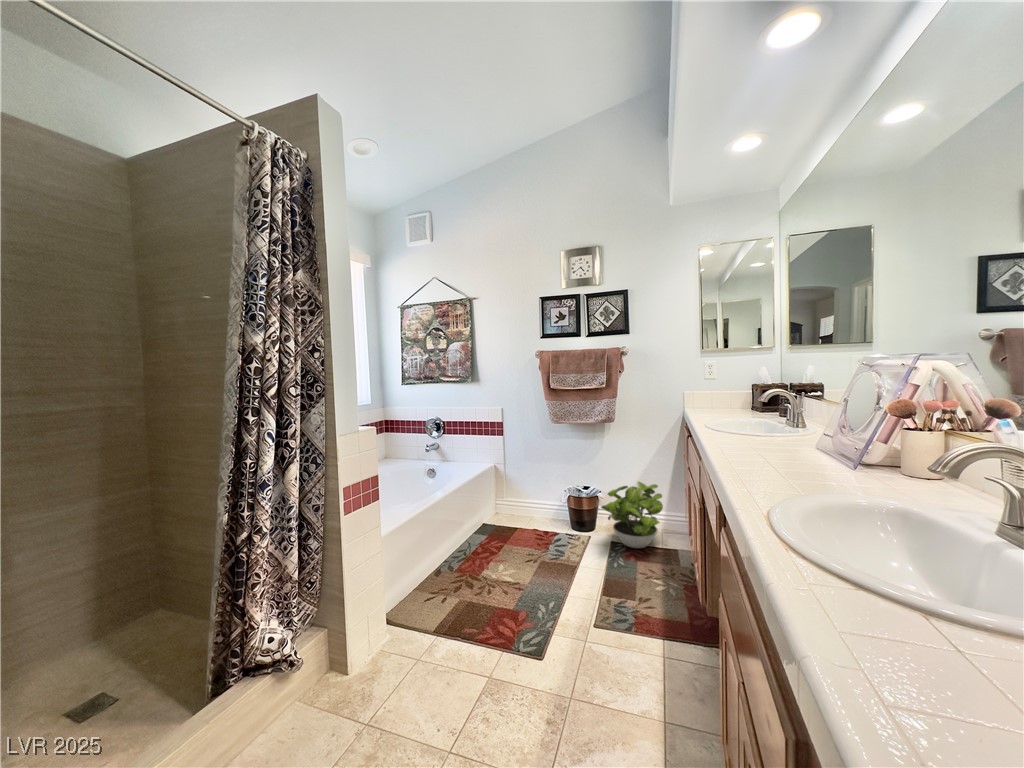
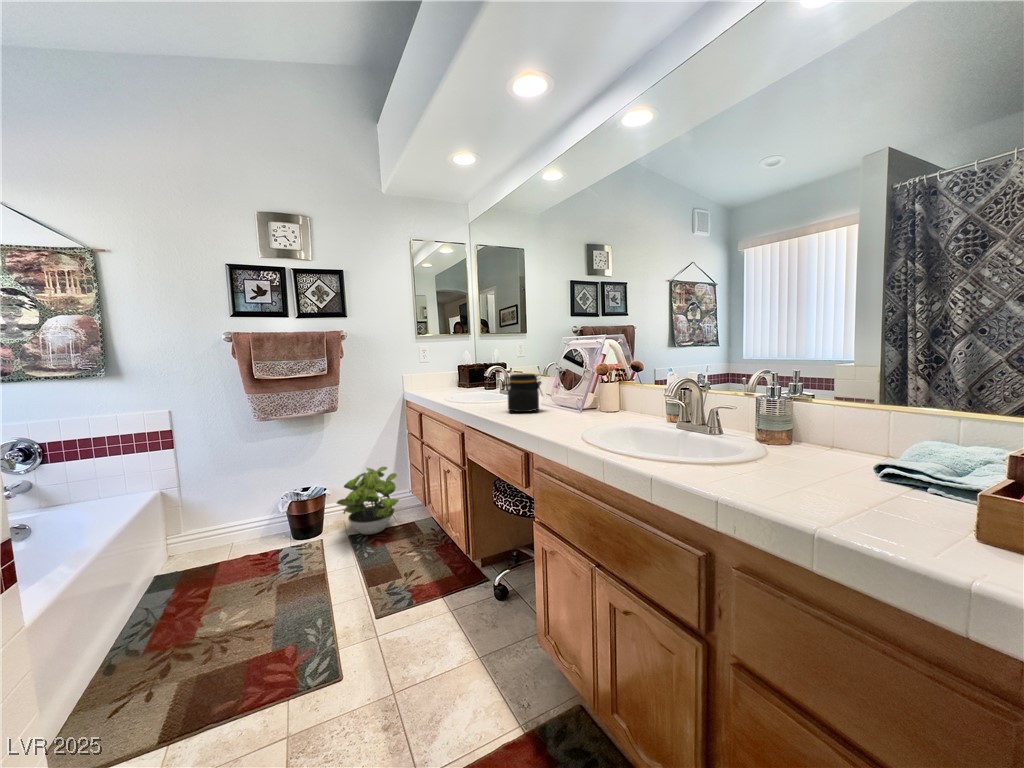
jar: none [739,407,800,457] -> present [503,374,541,412]

